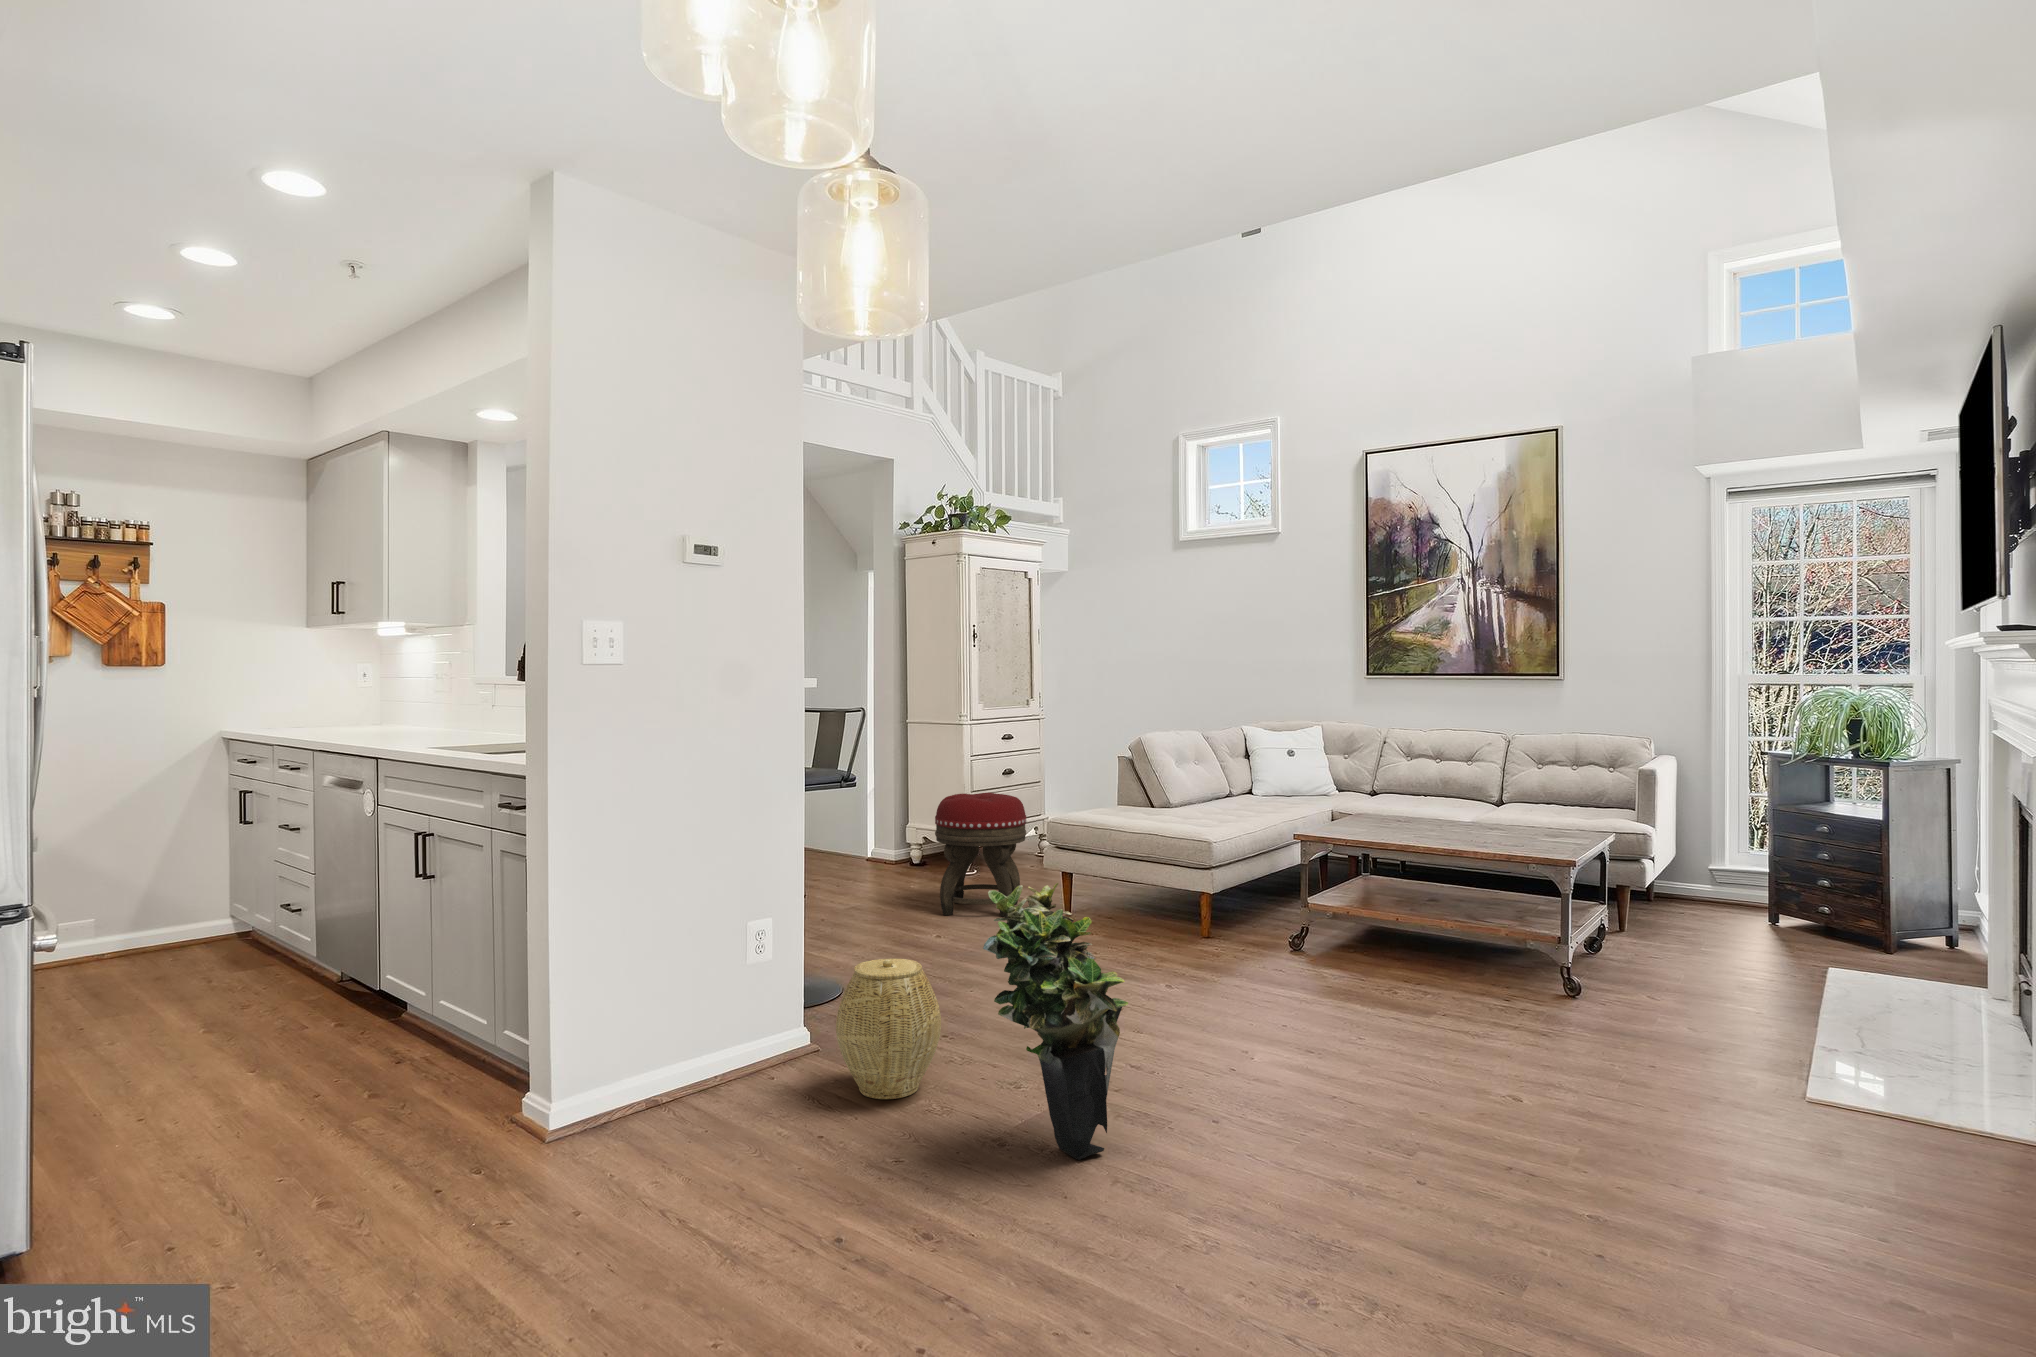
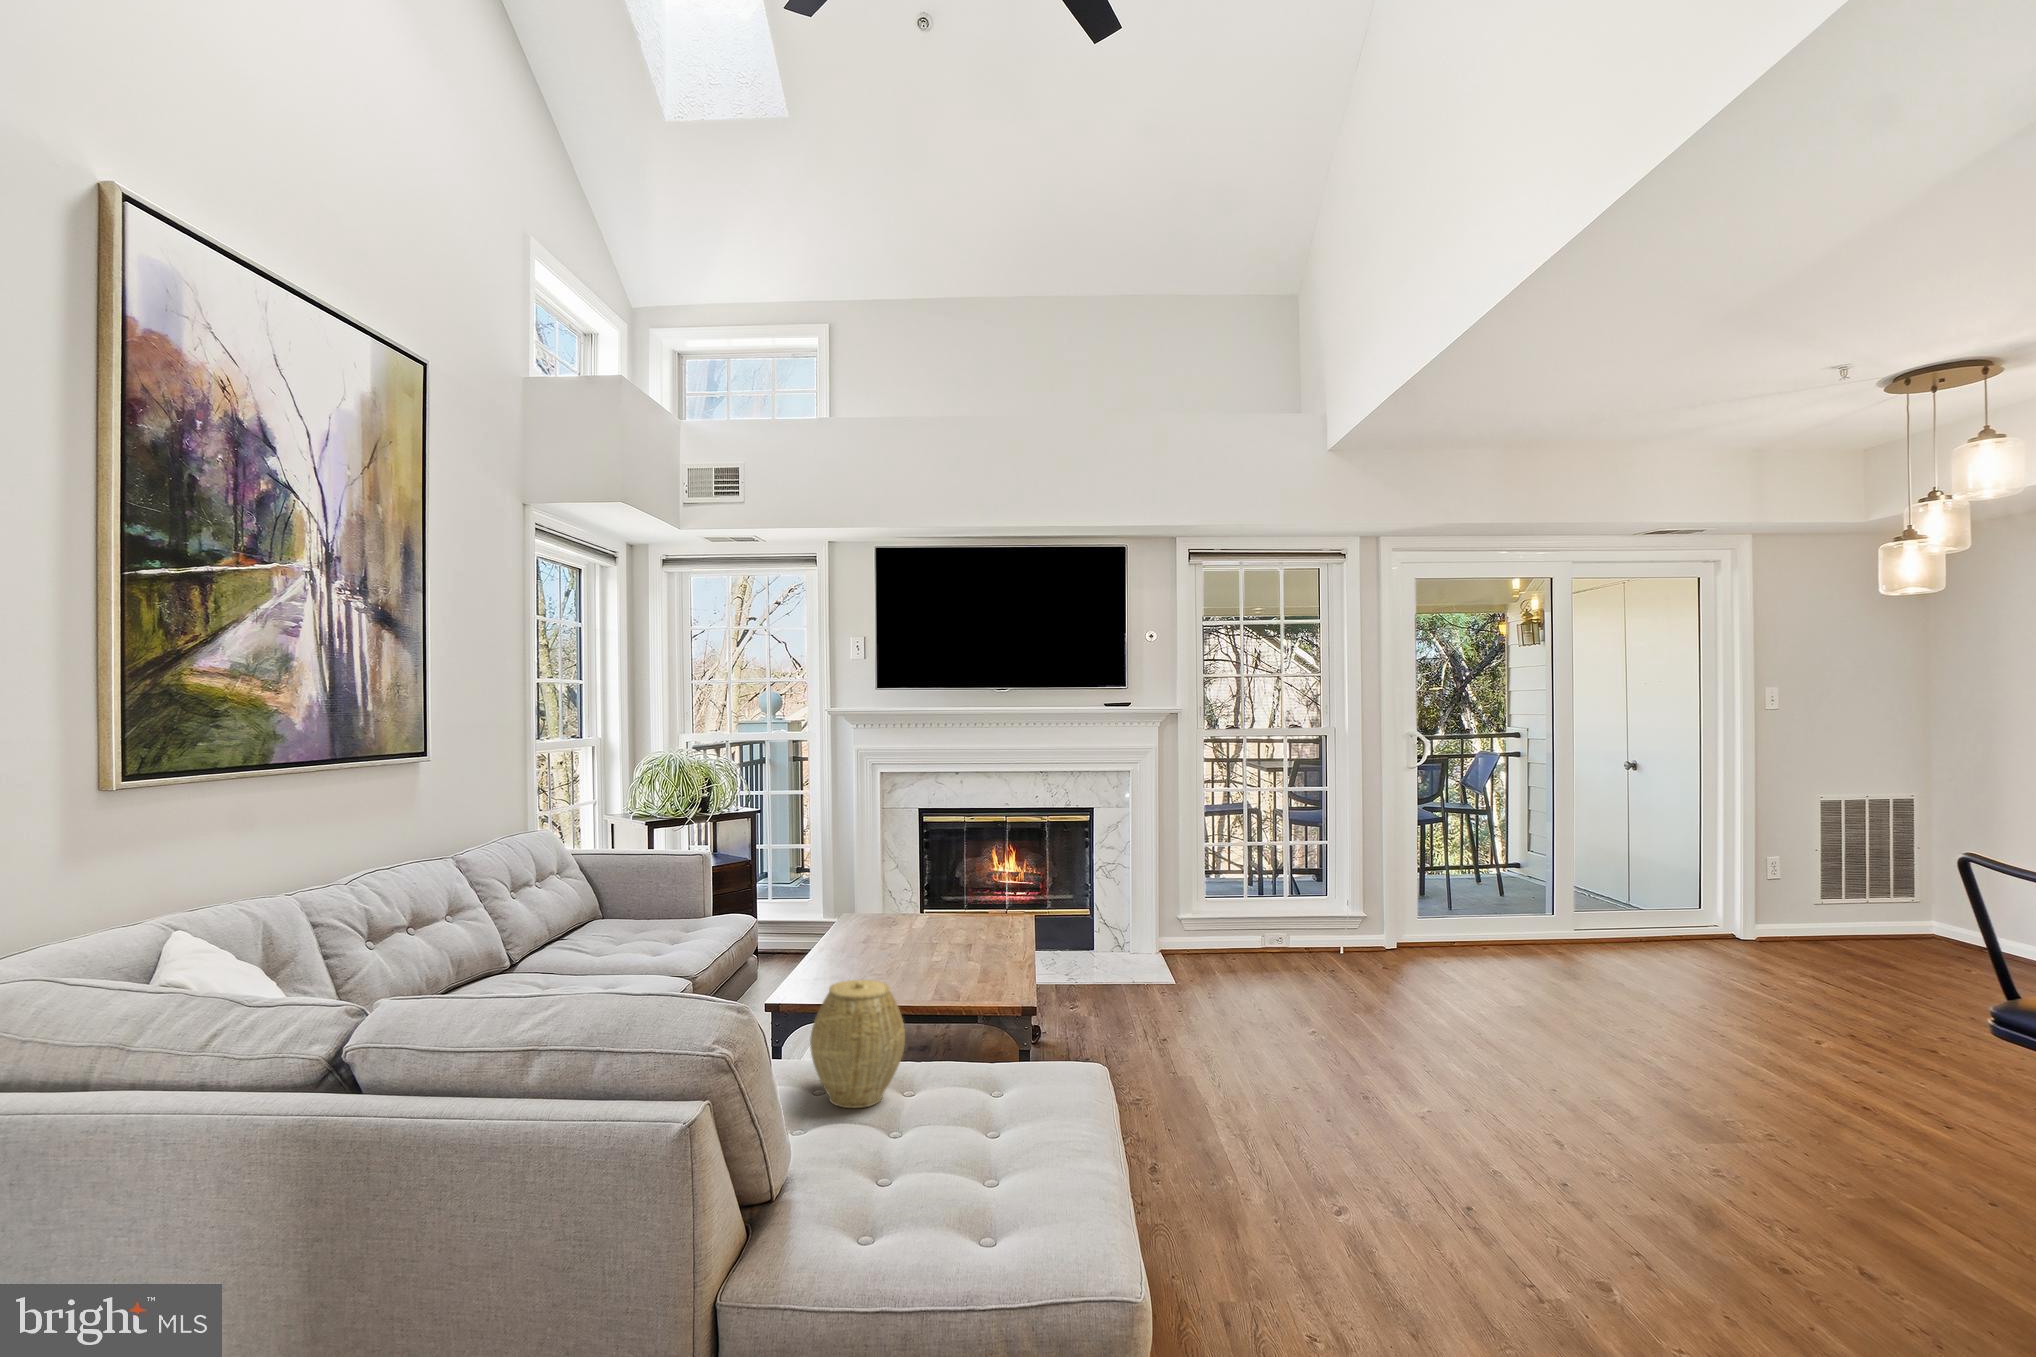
footstool: present [935,793,1026,917] -> none [896,822,978,935]
potted plant: present [983,883,1128,1160] -> none [950,917,1075,1168]

